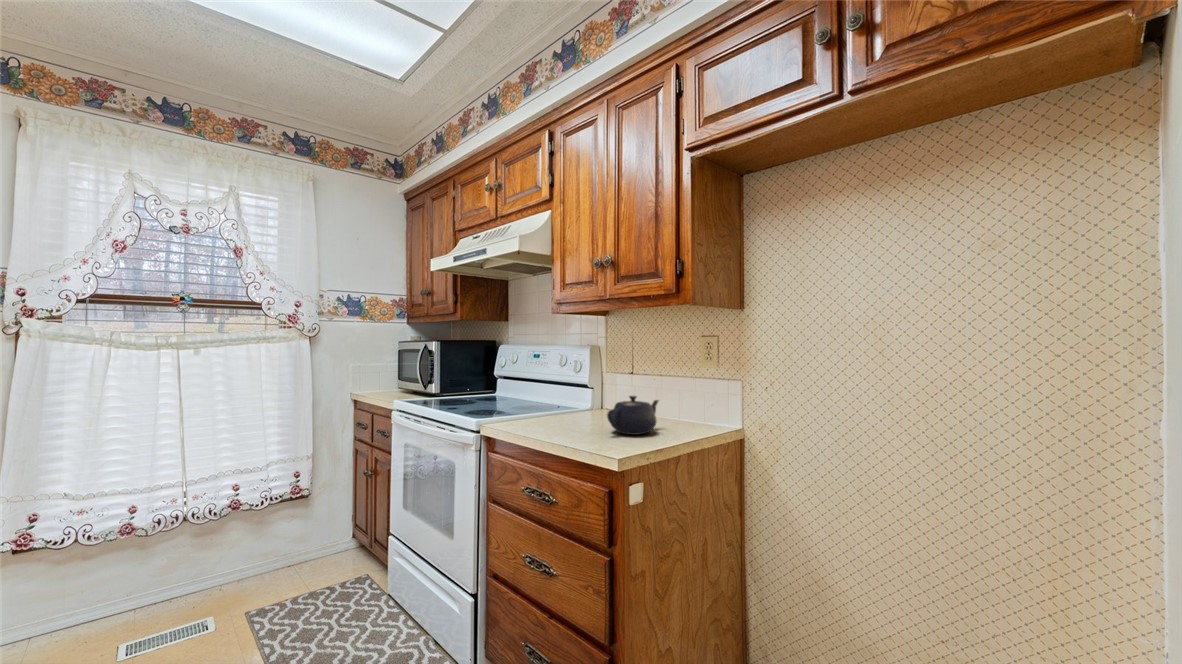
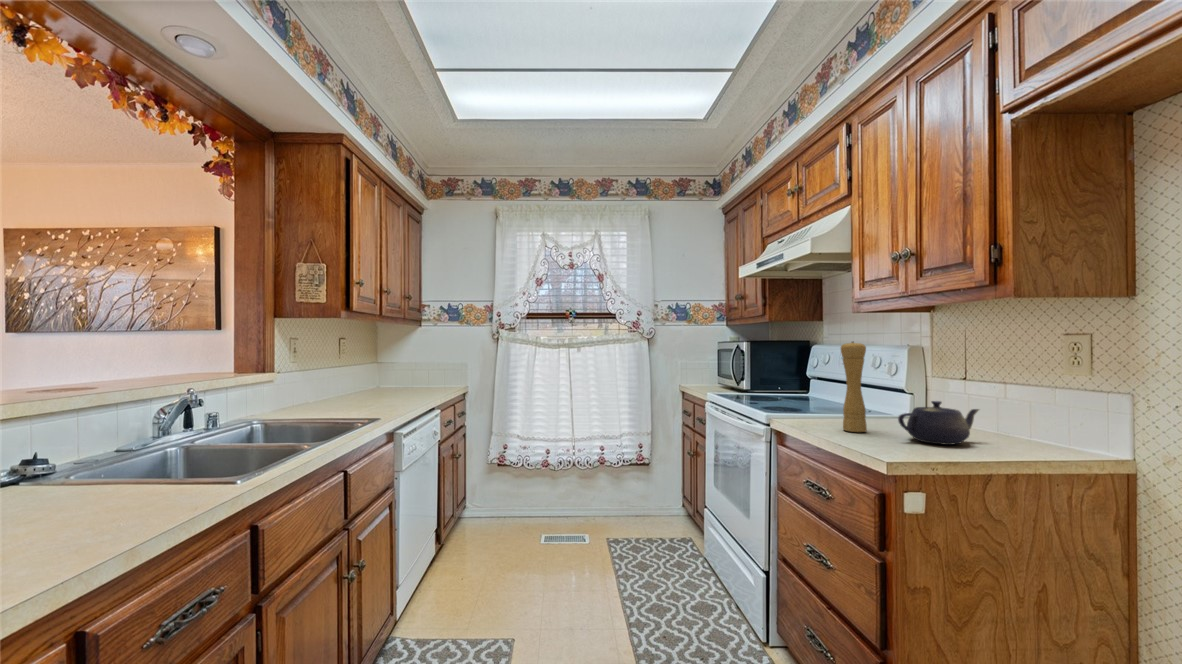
pepper mill: none [554,342,576,432] -> present [841,342,867,432]

